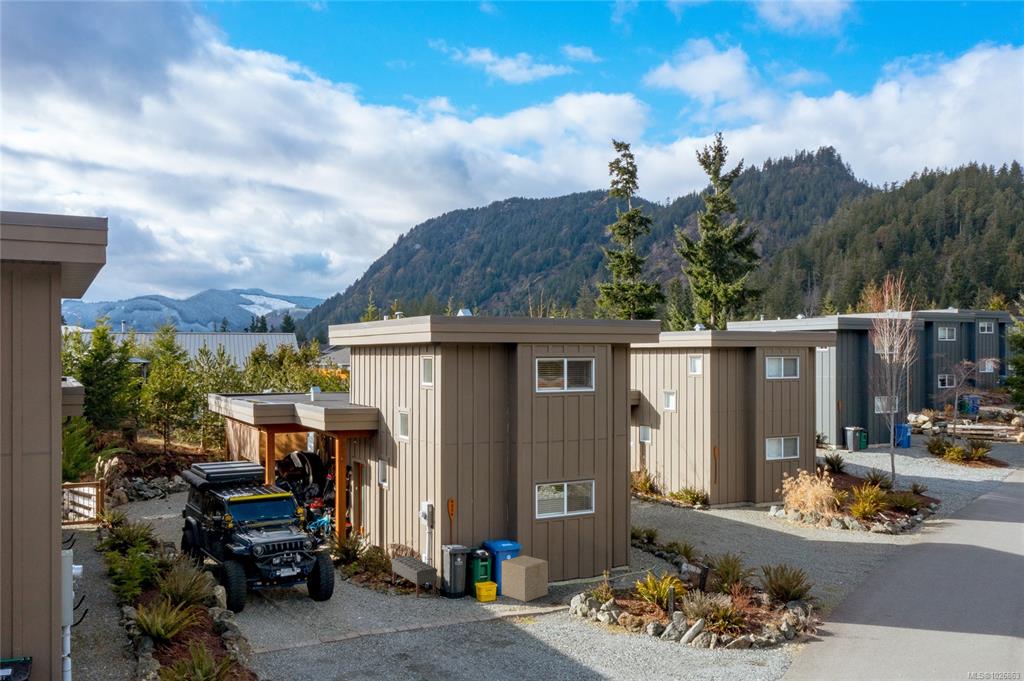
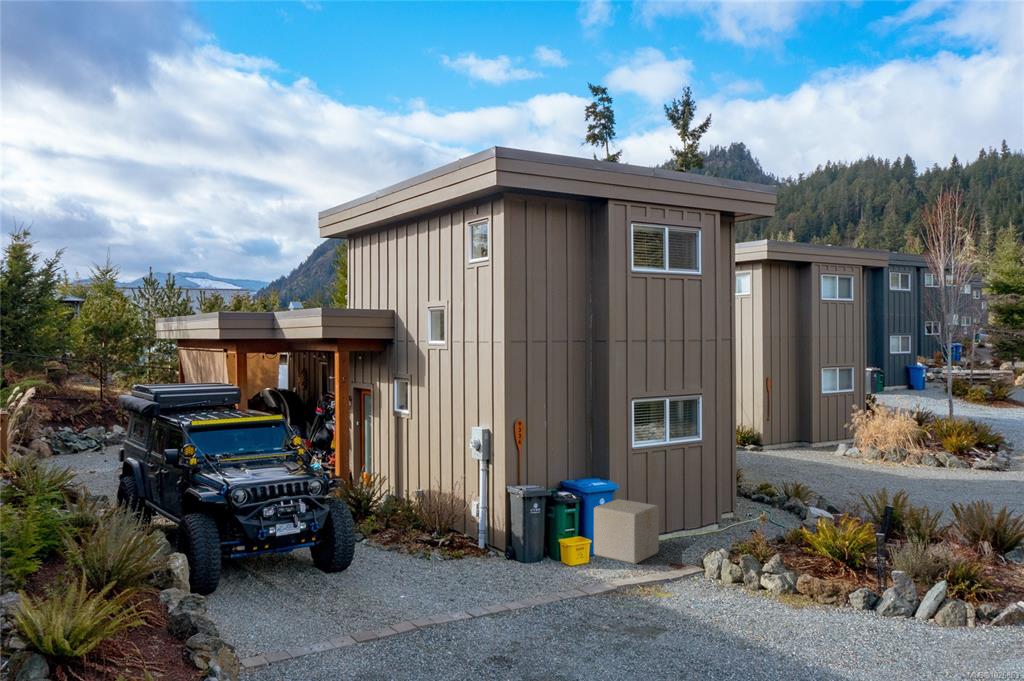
bench: present [392,556,437,598] -> none [428,505,502,563]

